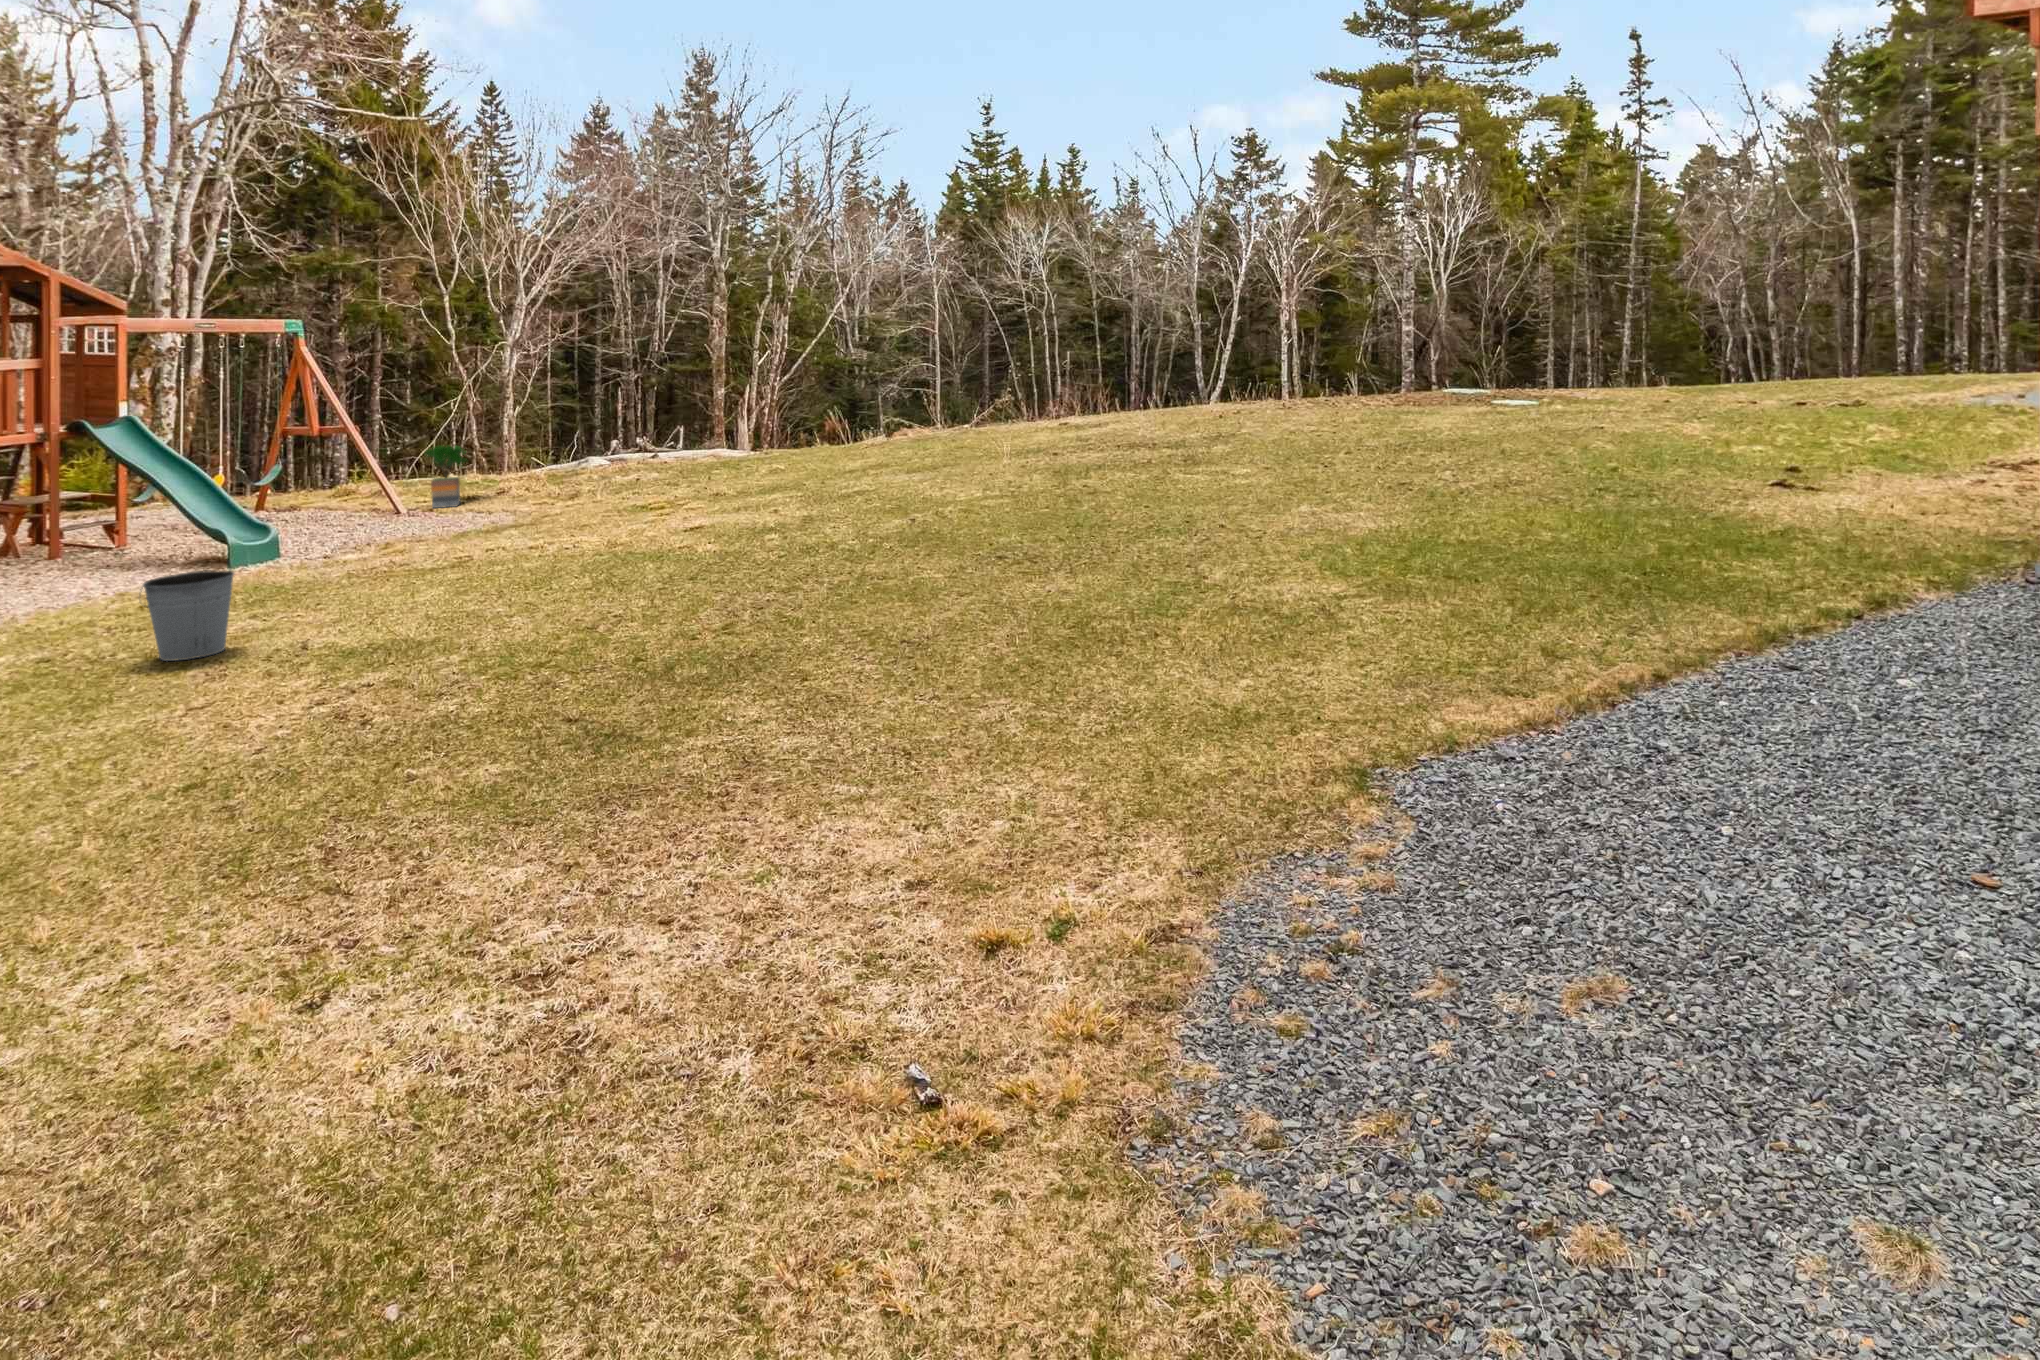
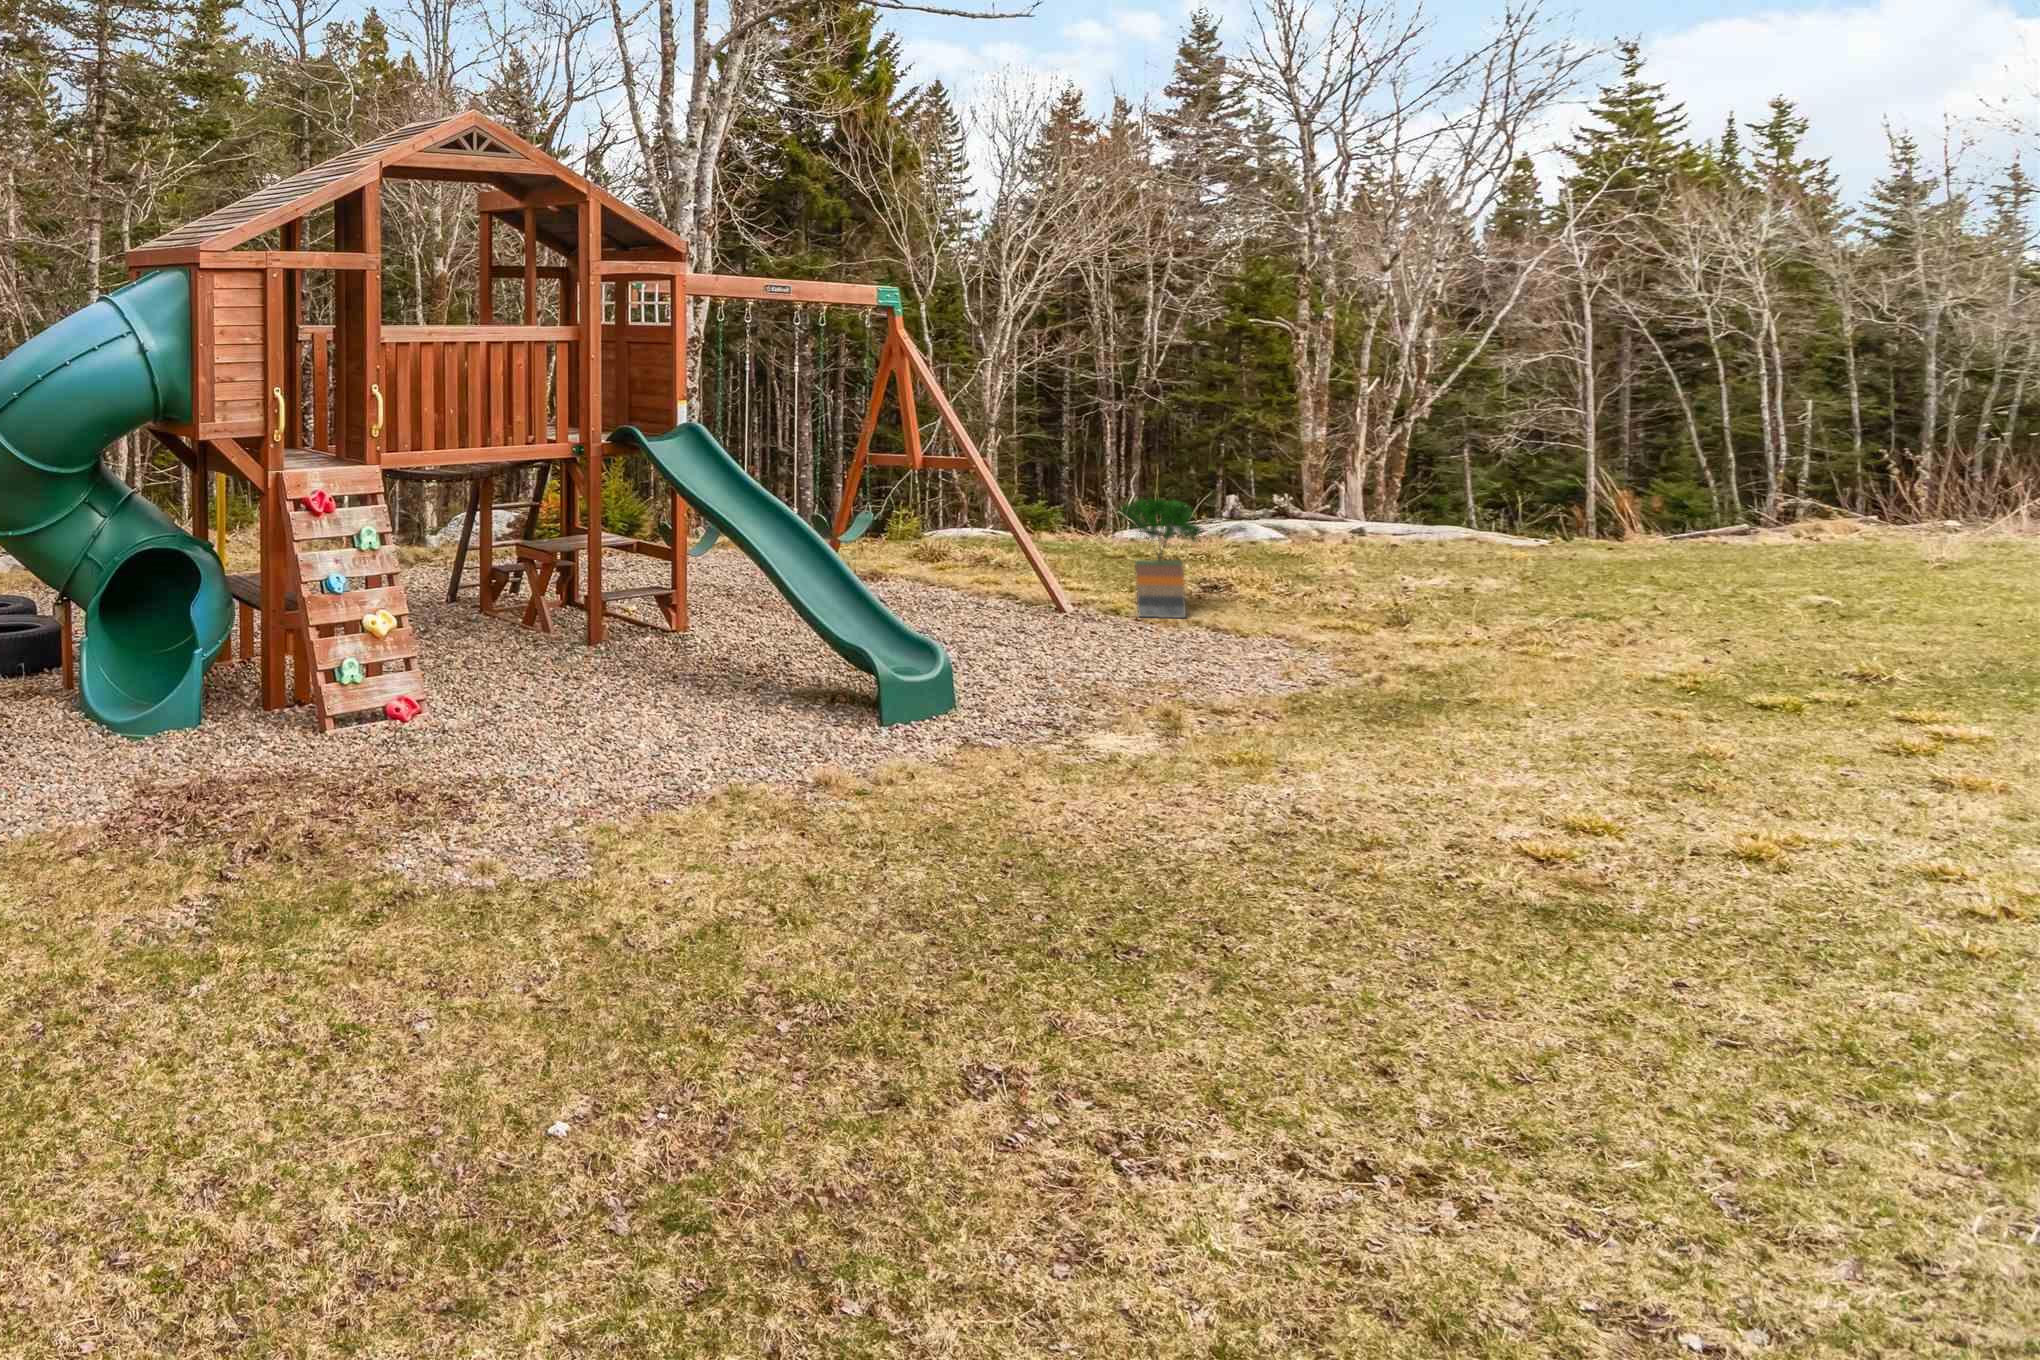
bucket: present [143,568,234,661] -> none [852,861,1123,1207]

